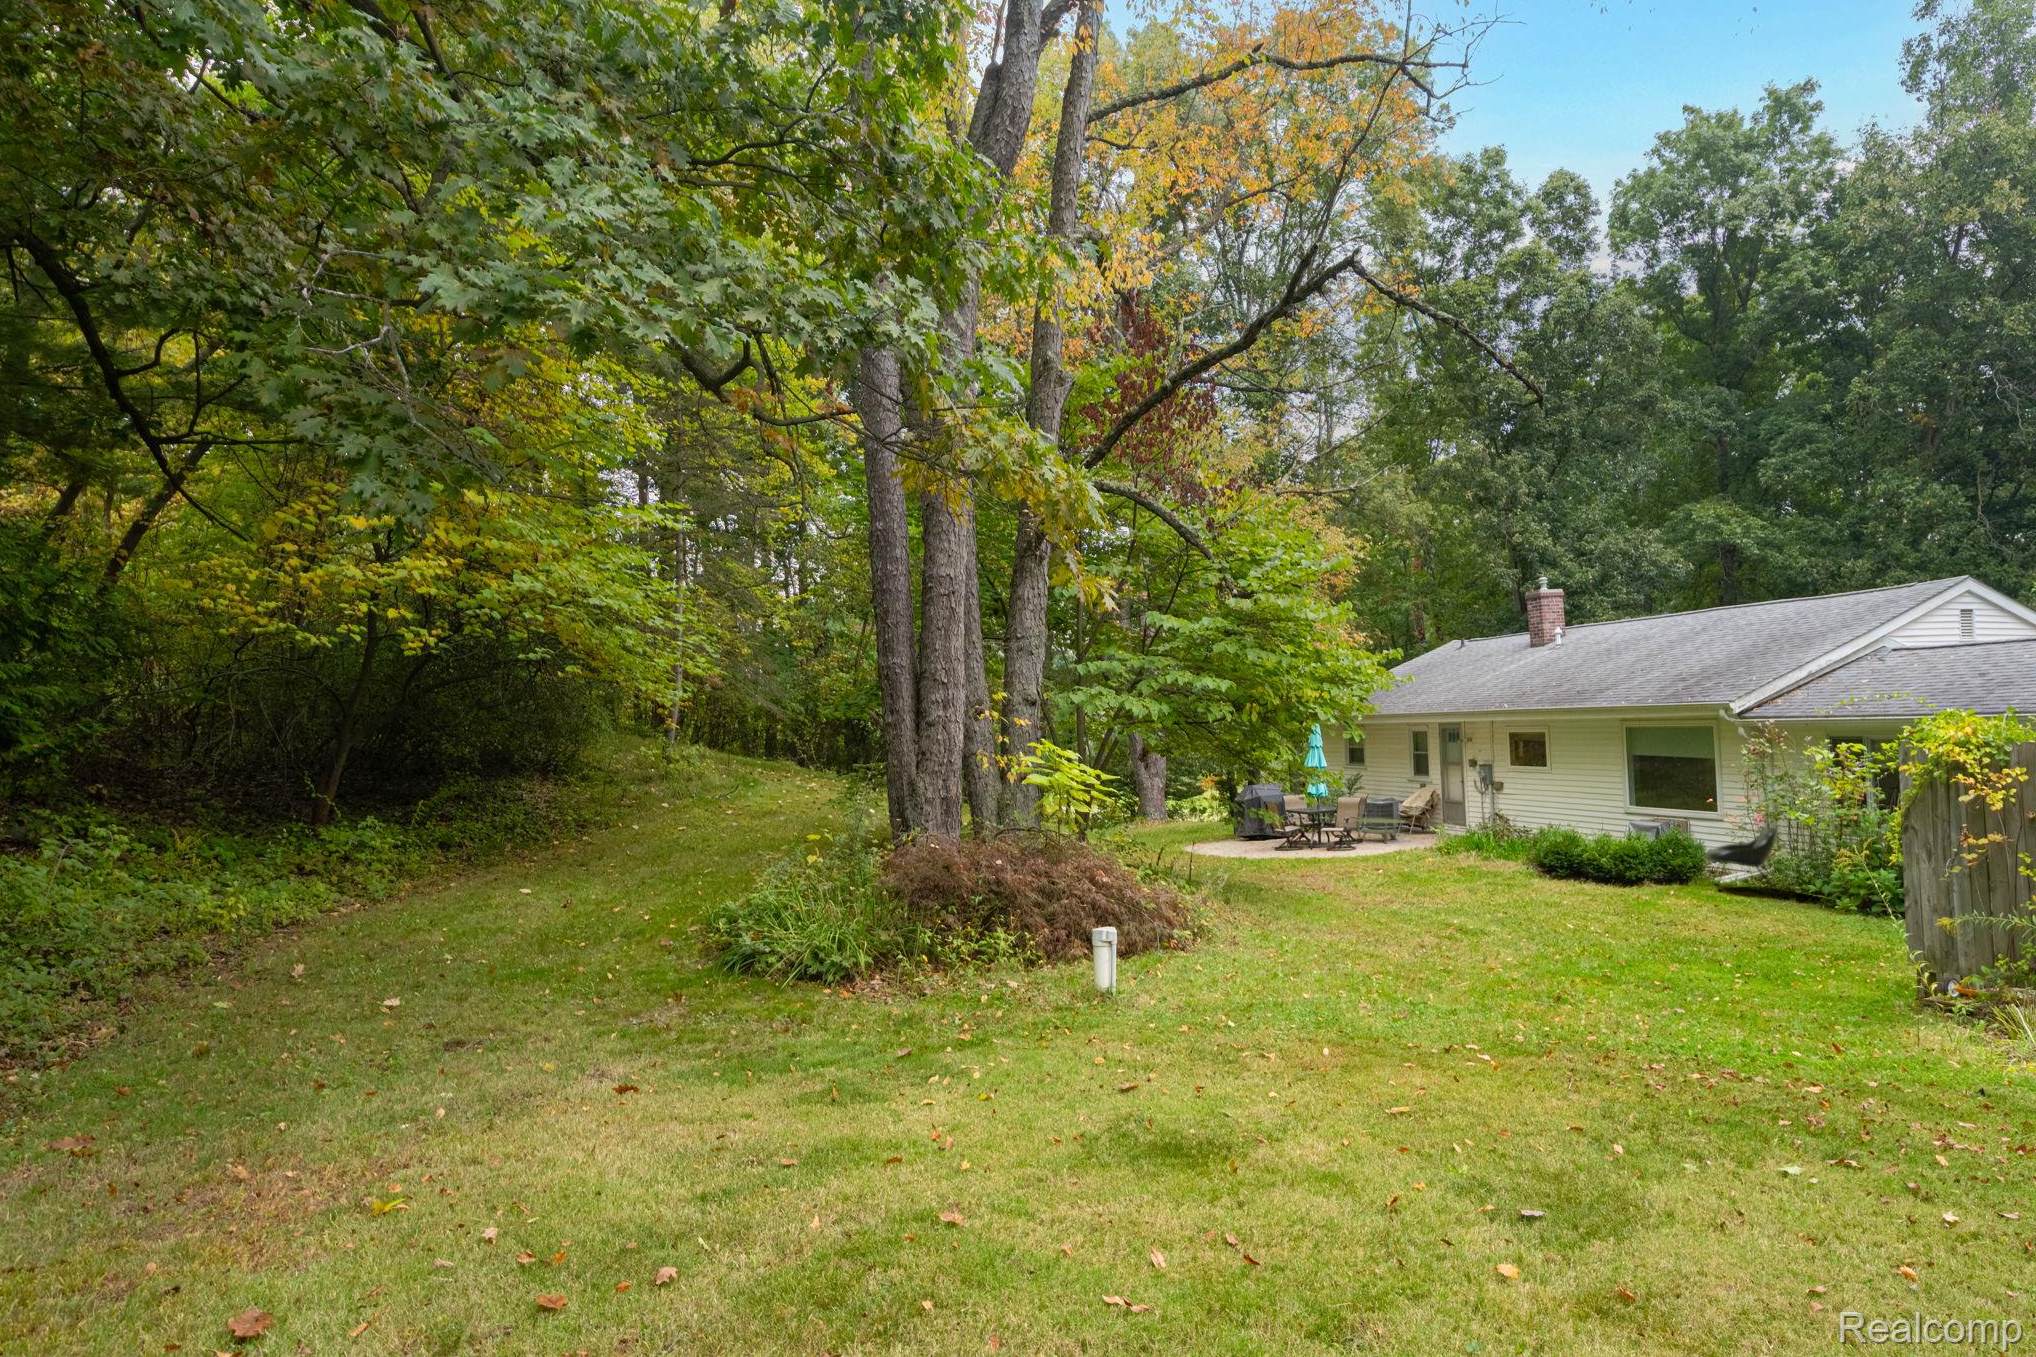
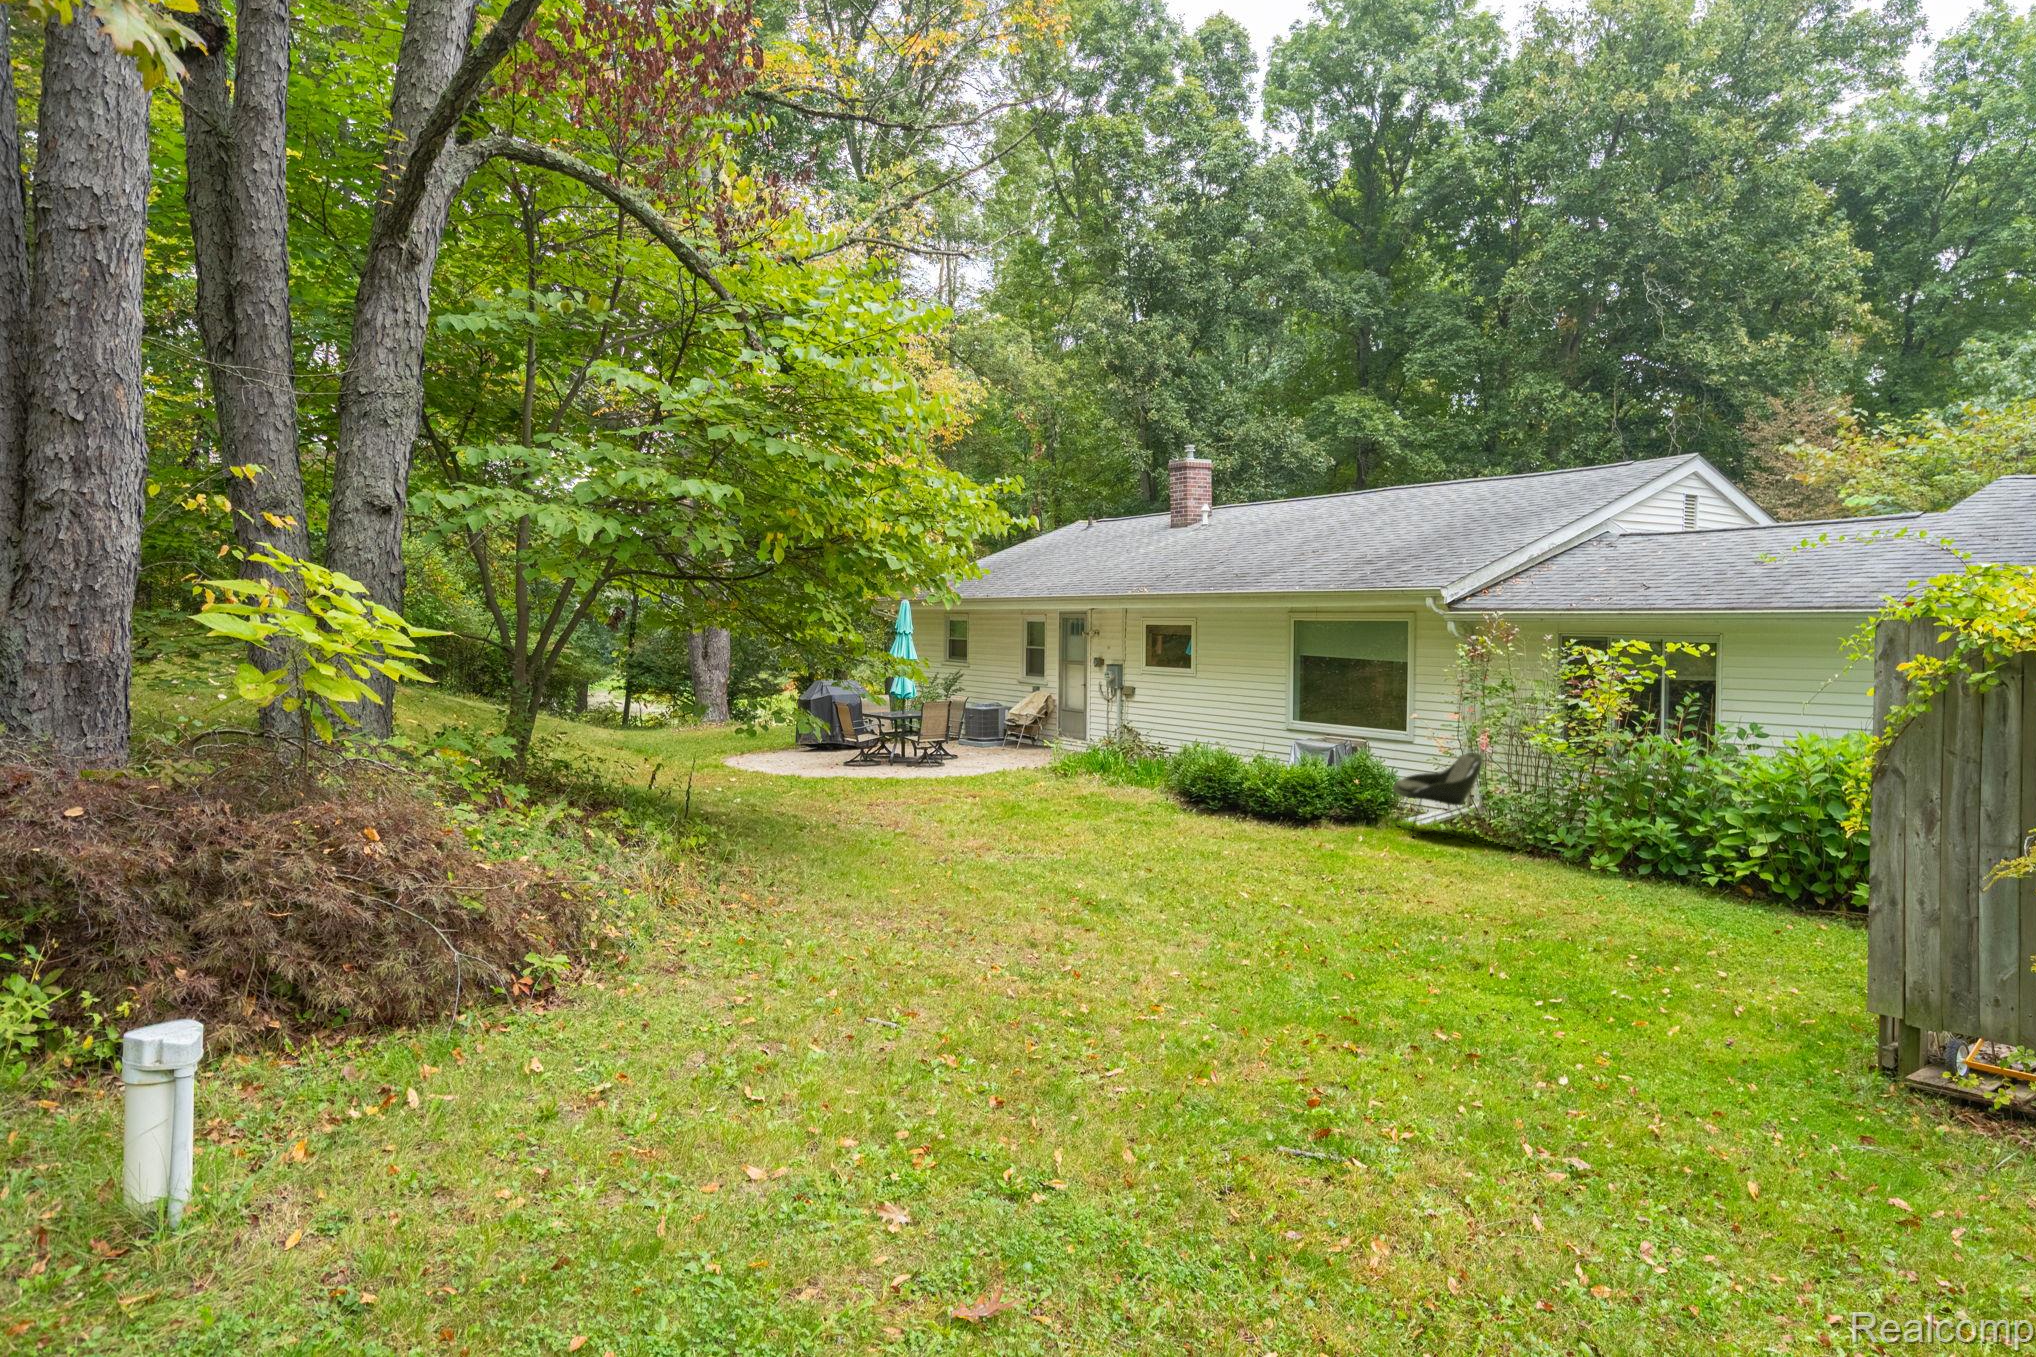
round table: present [1356,818,1404,844] -> none [949,727,1016,761]

